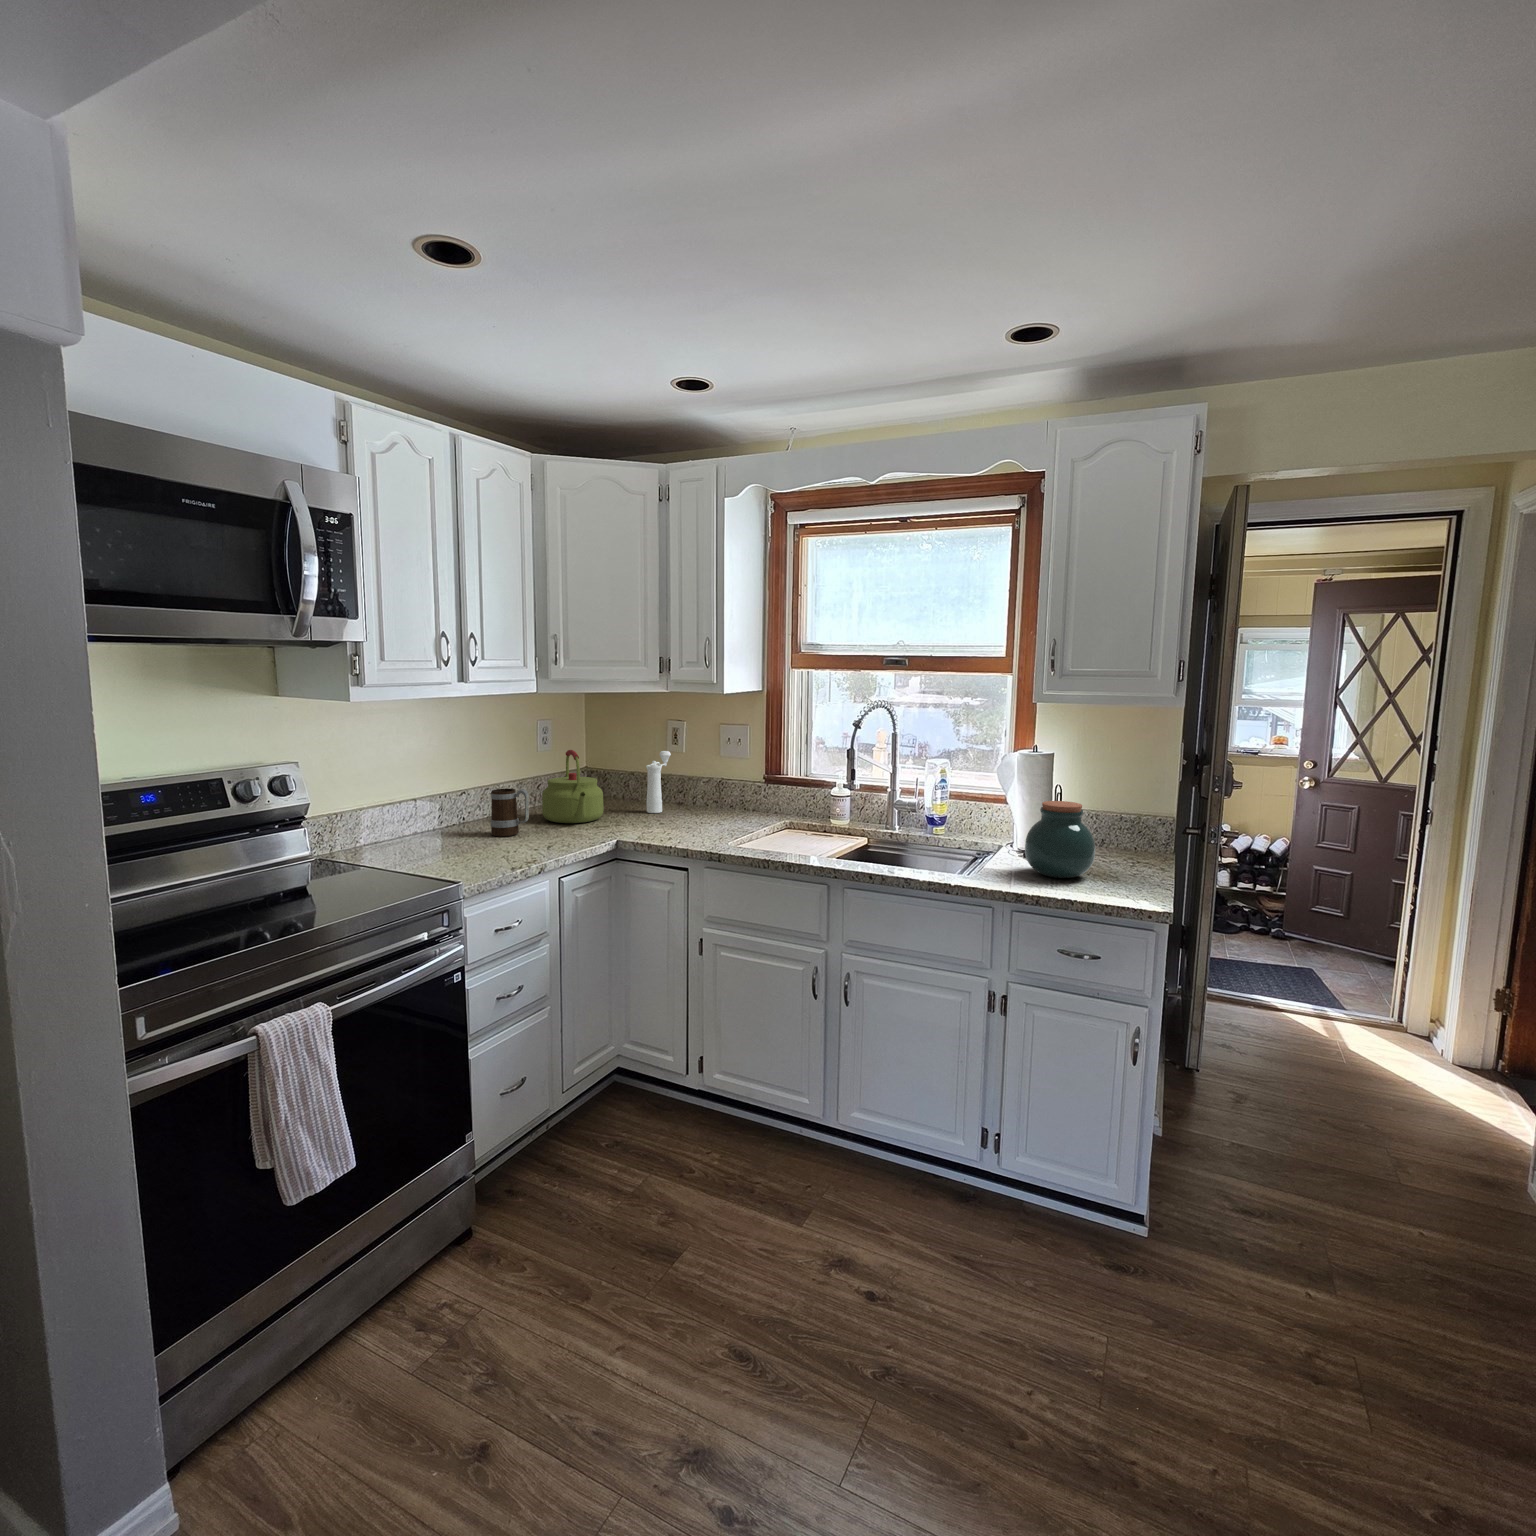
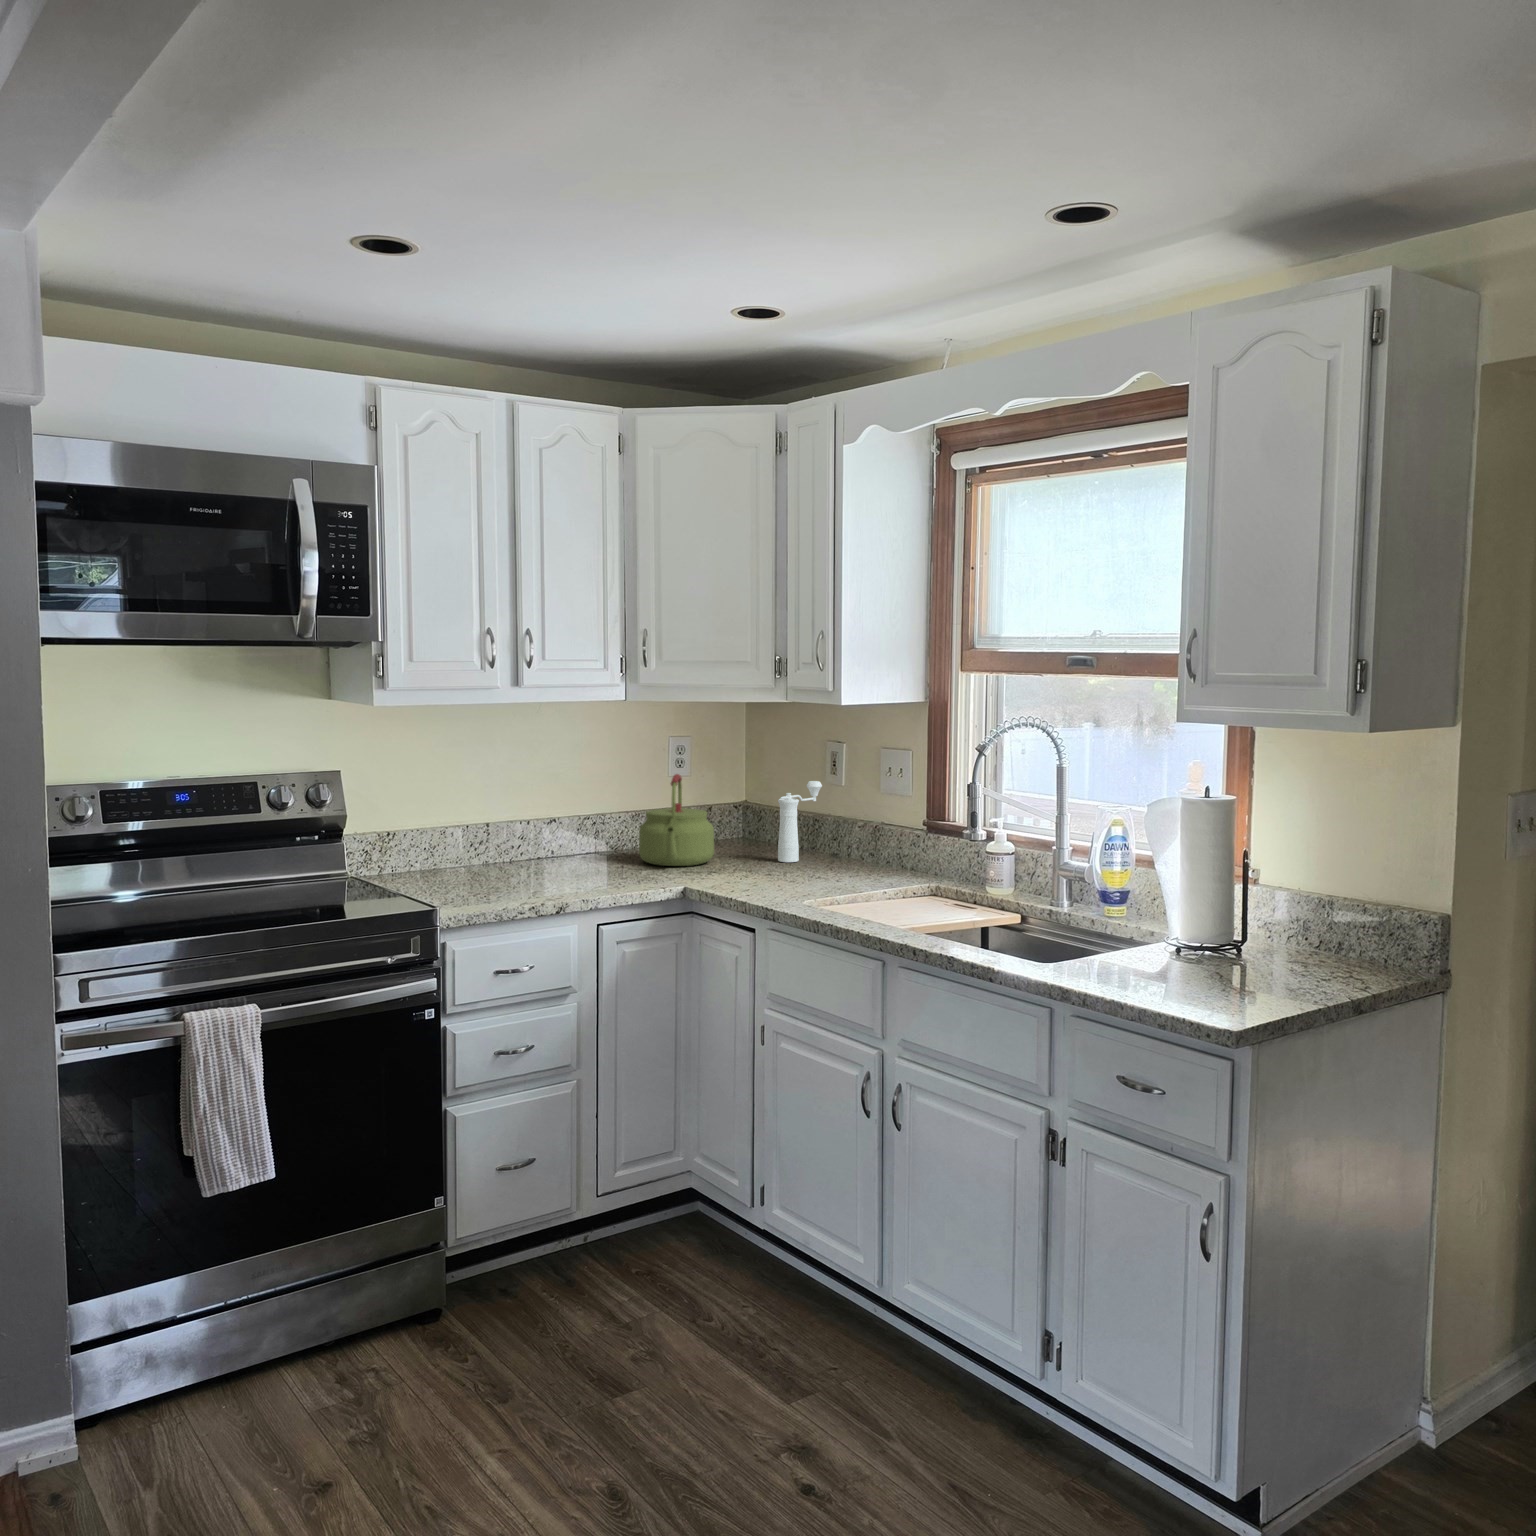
mug: present [491,789,529,837] -> none [557,817,599,874]
jar: present [1025,801,1095,878] -> none [1125,868,1225,981]

